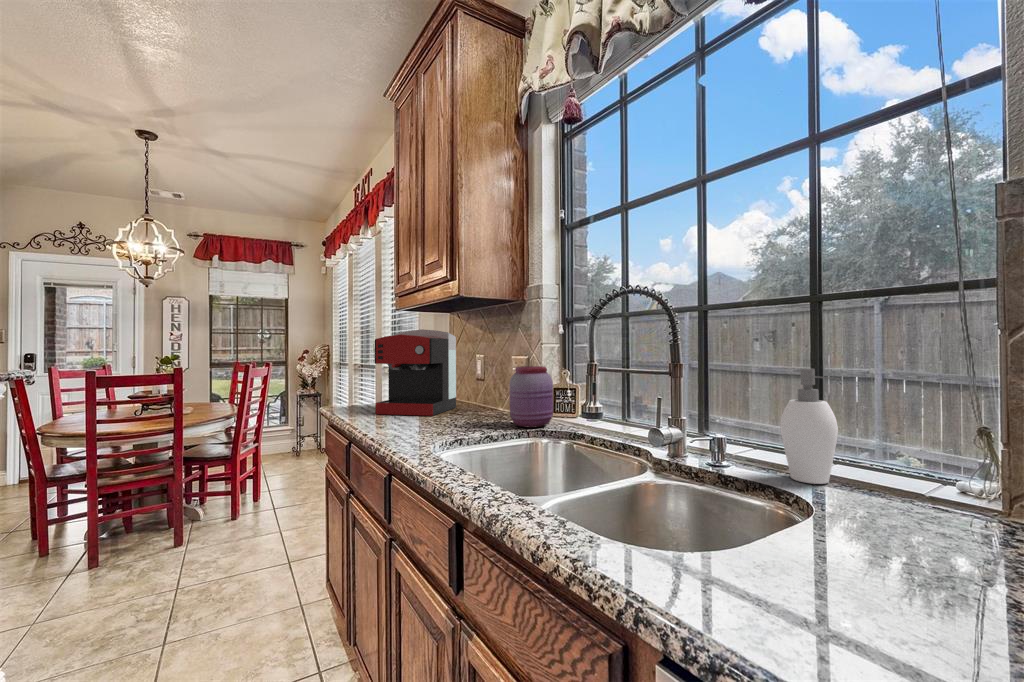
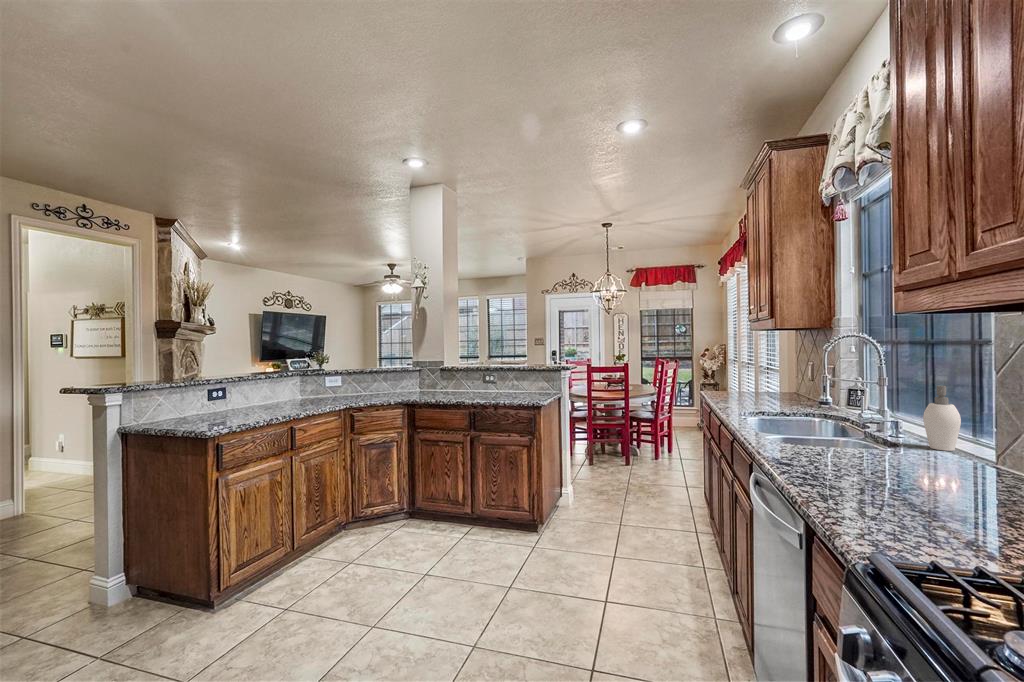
coffee maker: present [374,329,456,416] -> none [728,345,790,401]
jar: present [510,366,553,428] -> none [807,374,841,413]

